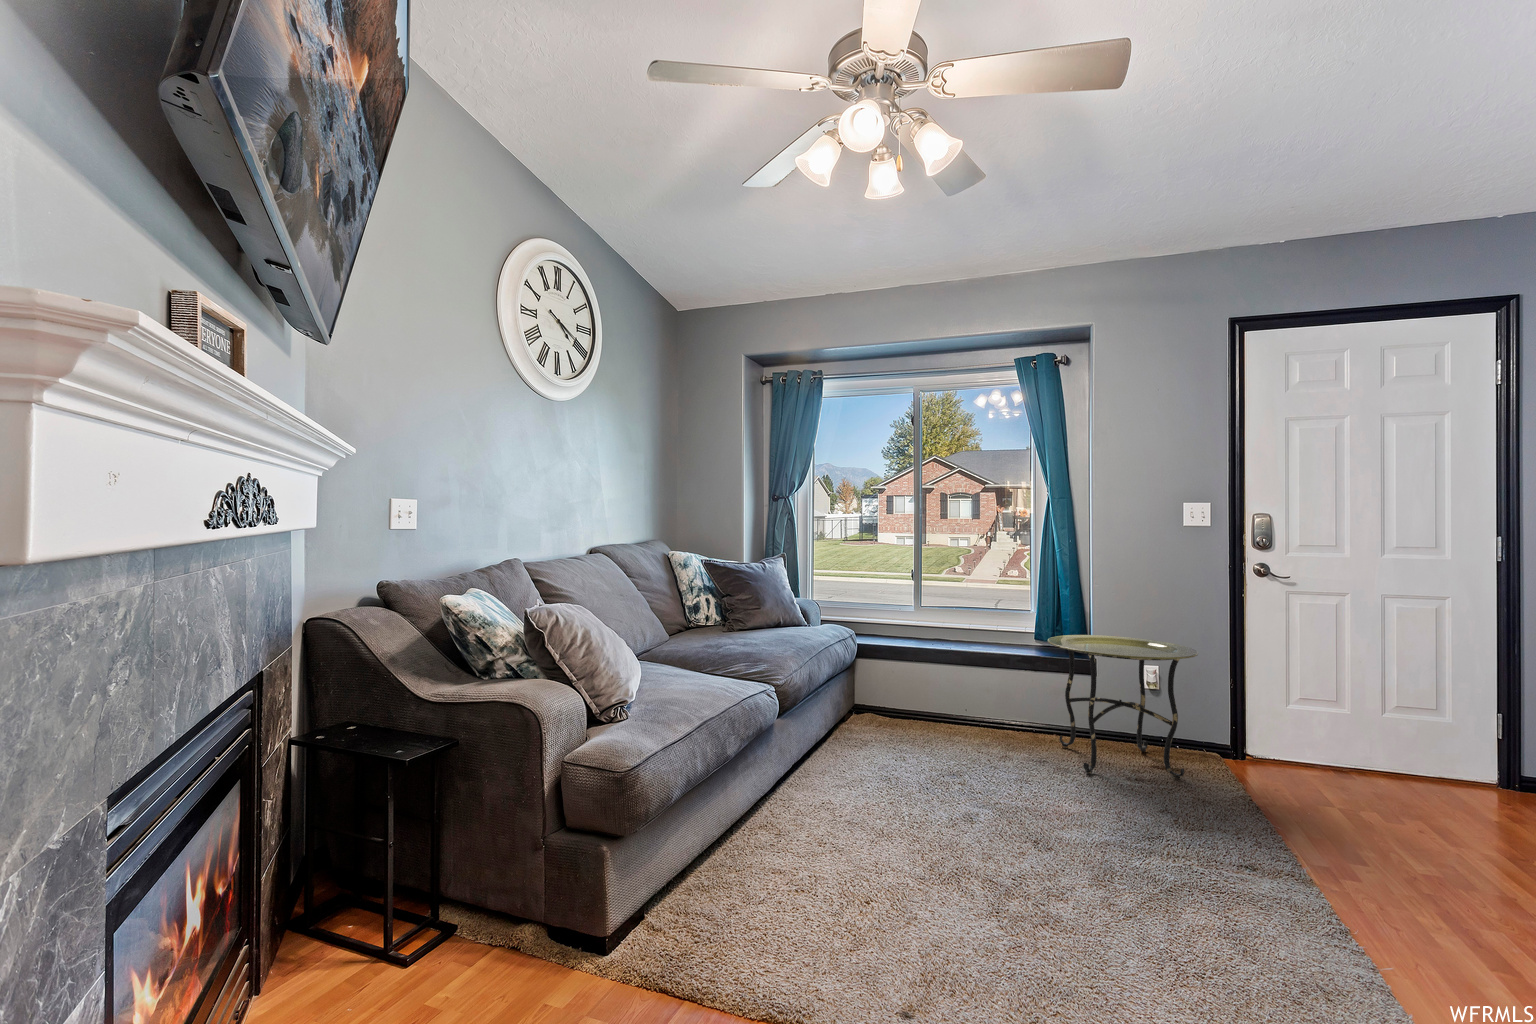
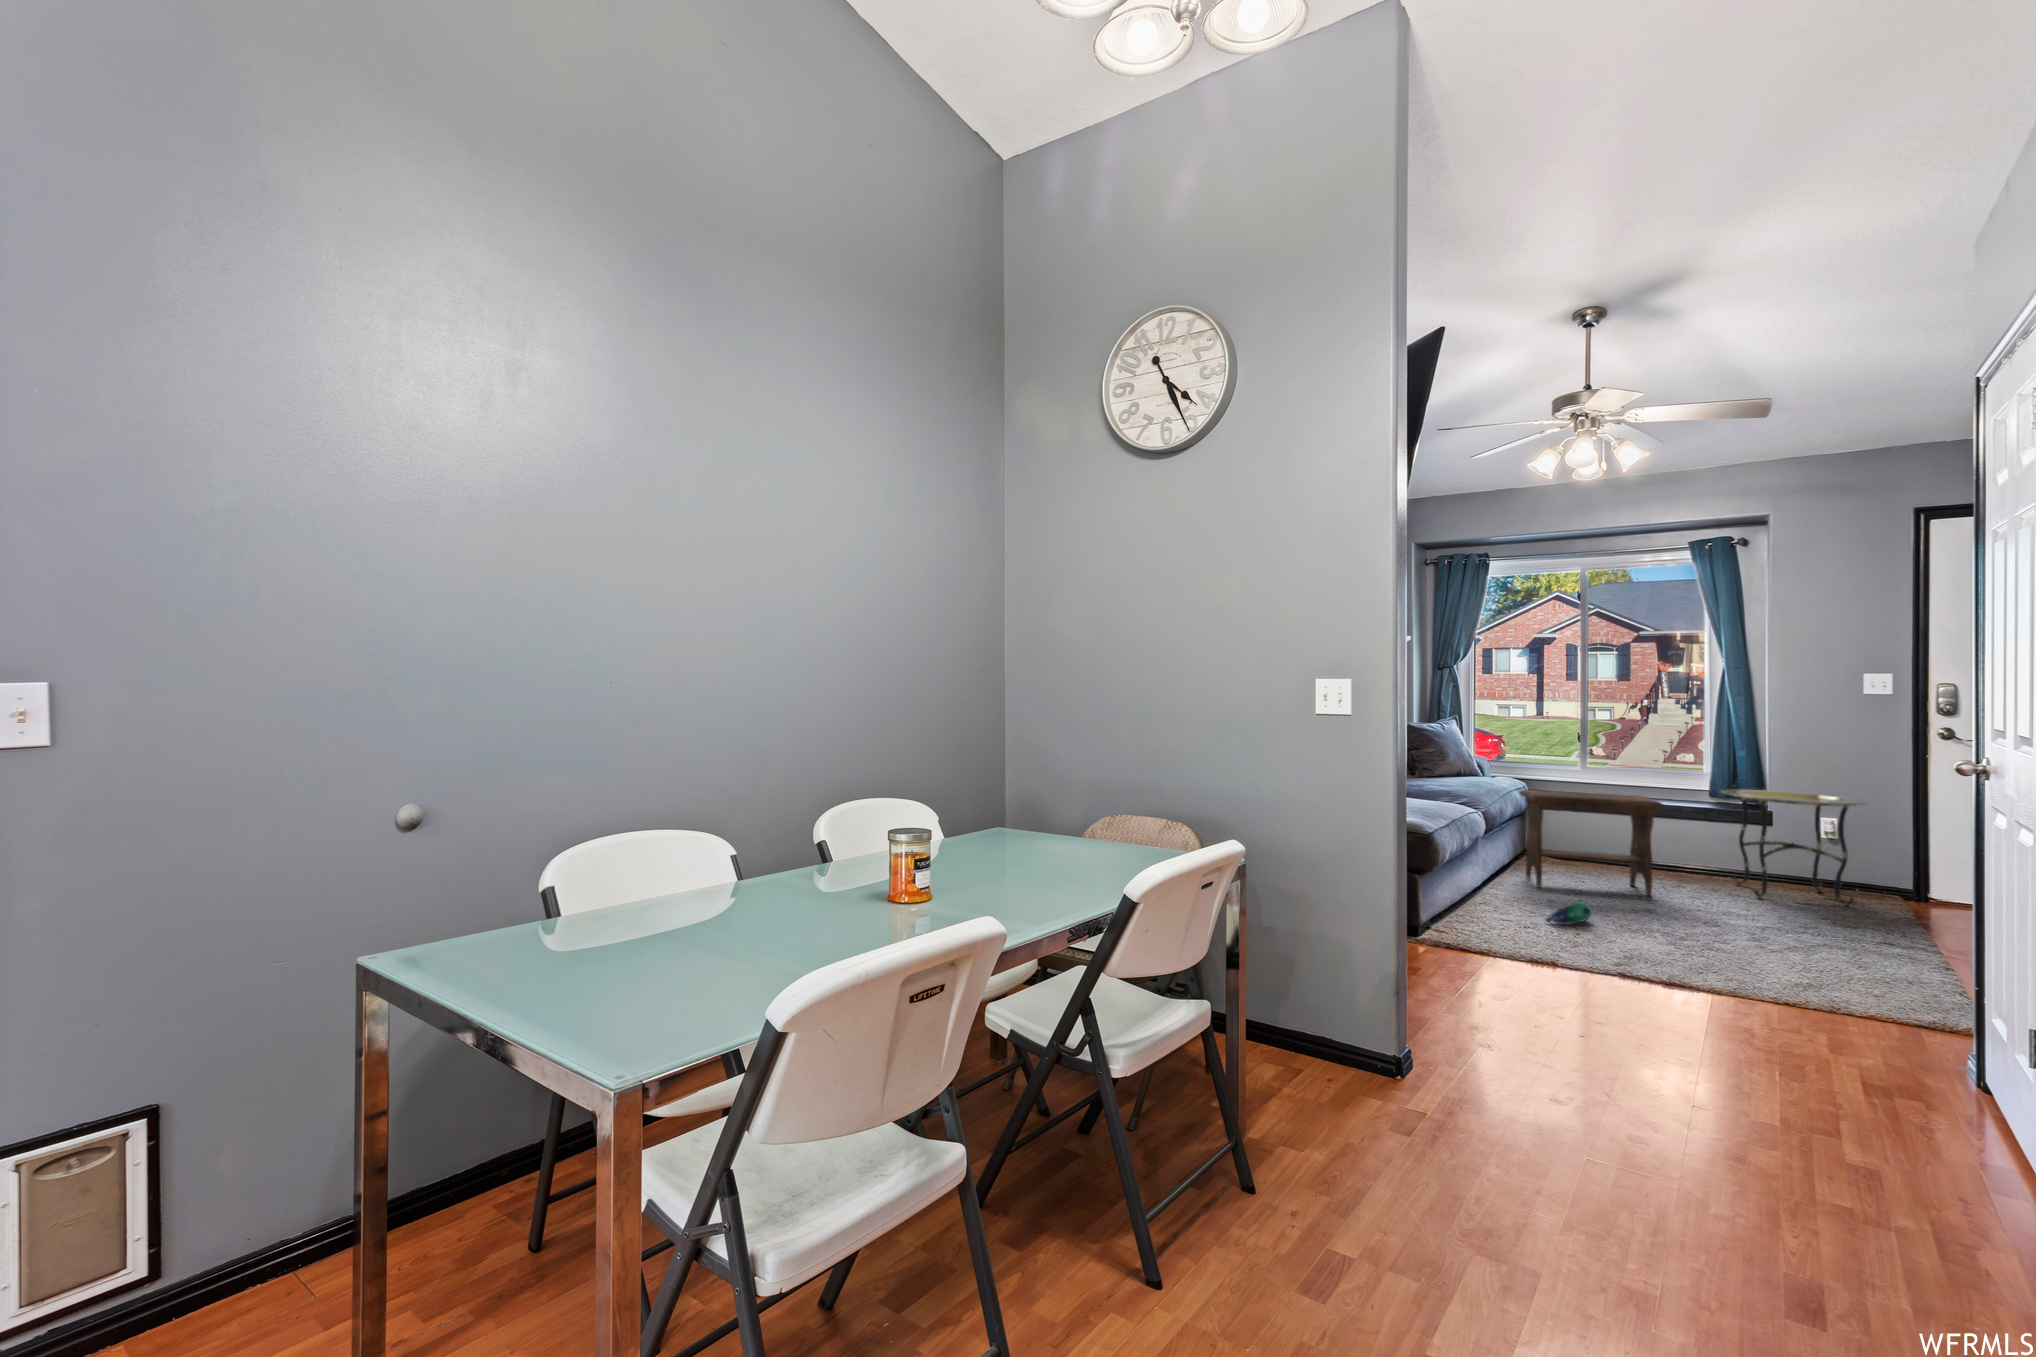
footstool: none [832,647,989,785] -> present [1519,790,1664,896]
plush toy: none [822,839,890,888] -> present [1545,902,1592,924]

